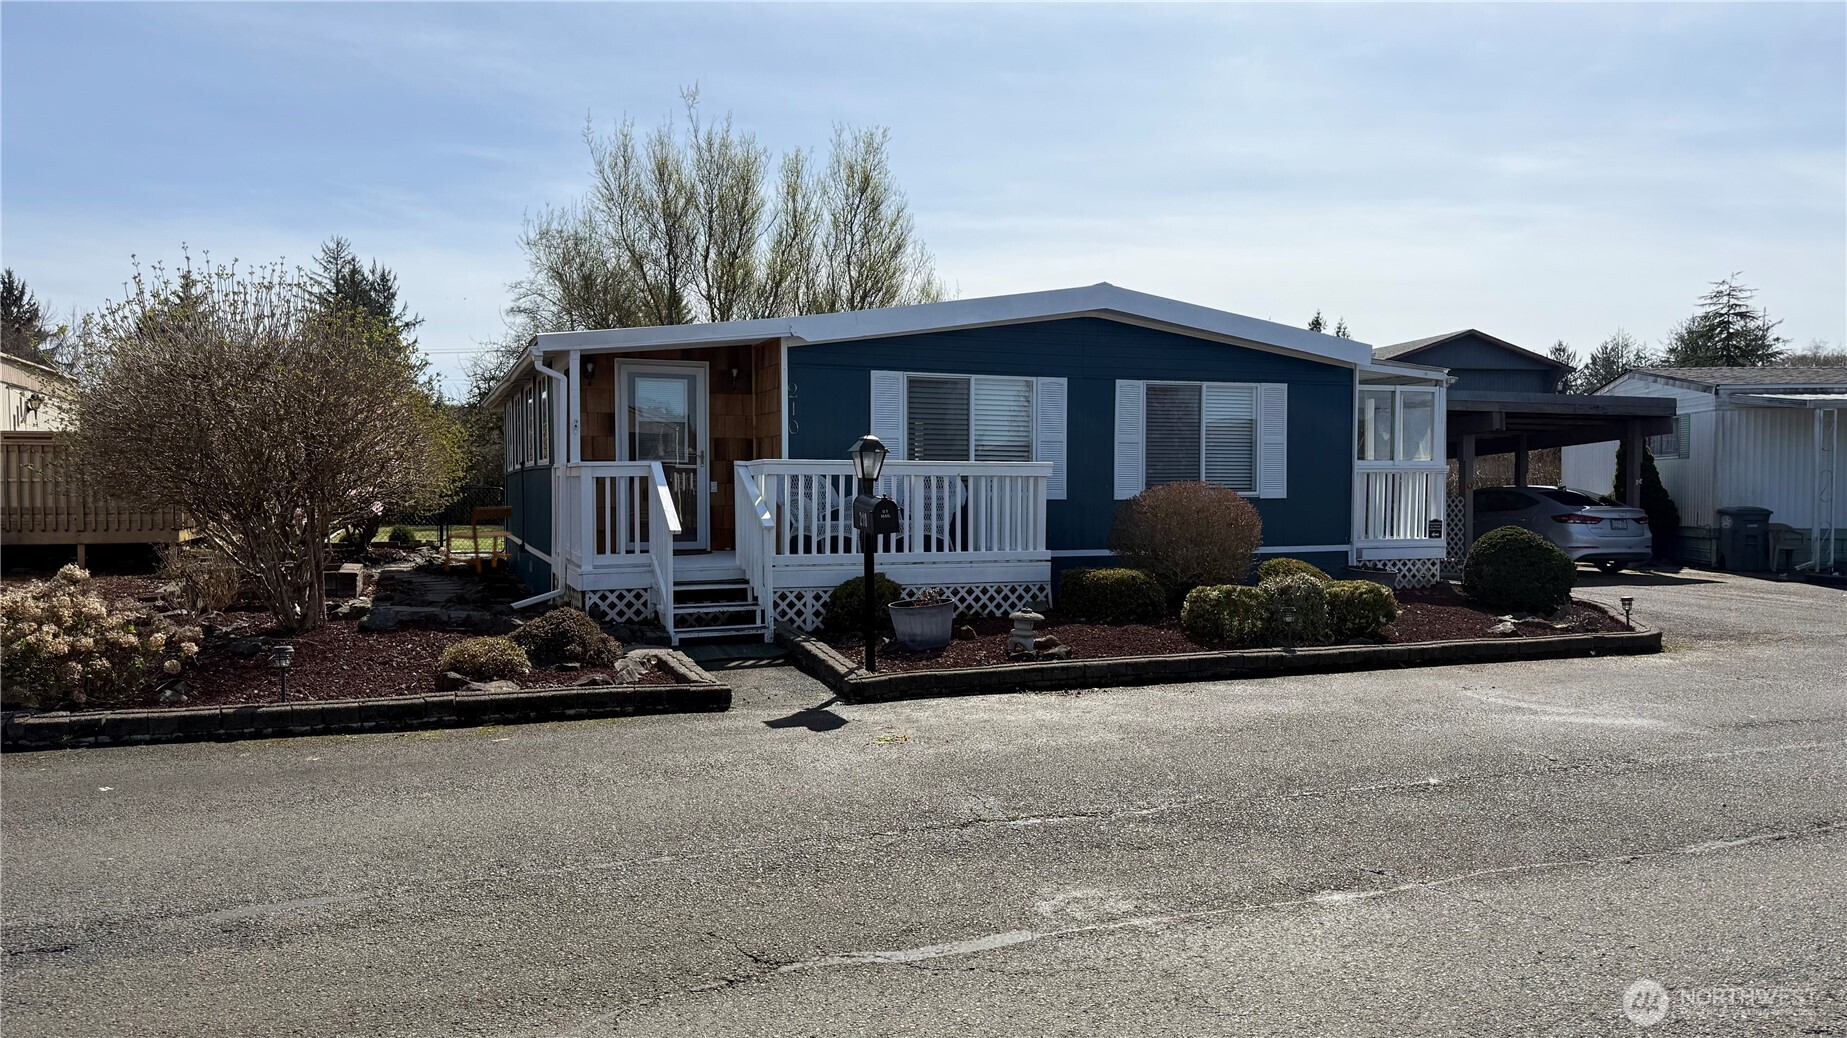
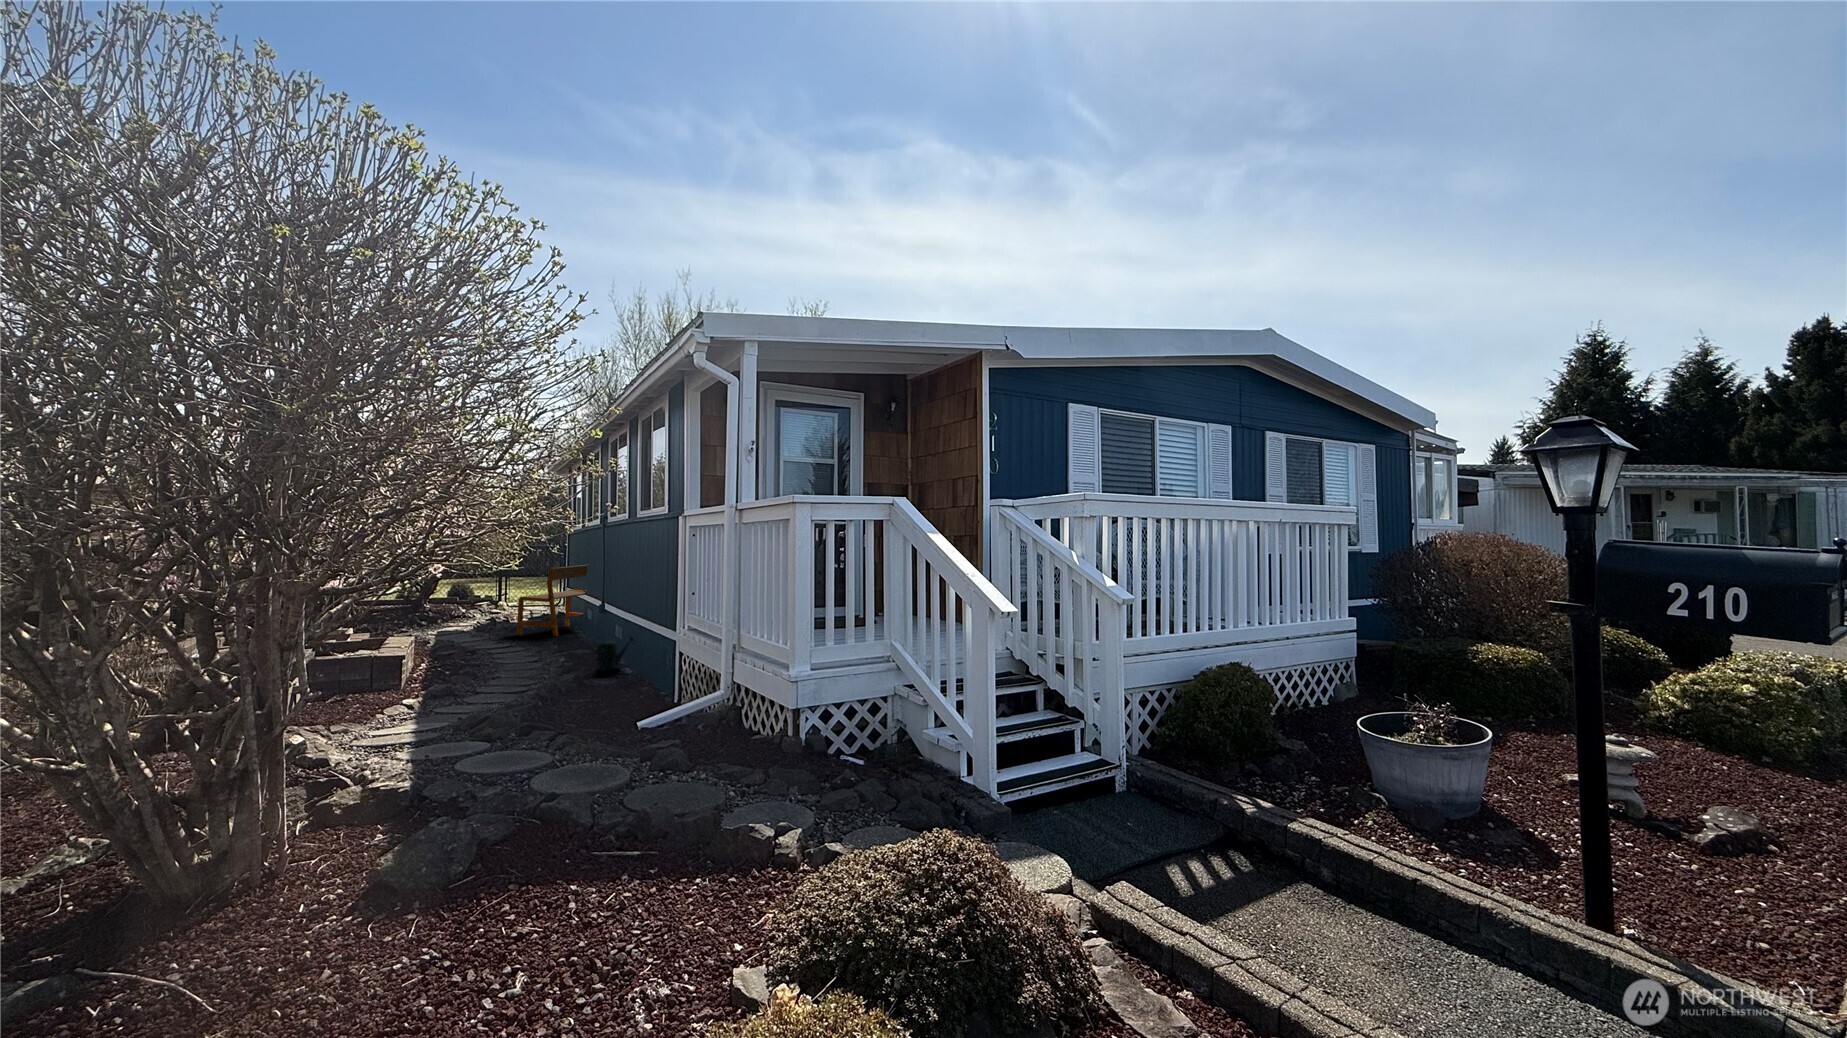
watering can: none [491,565,530,592] -> present [597,638,634,670]

